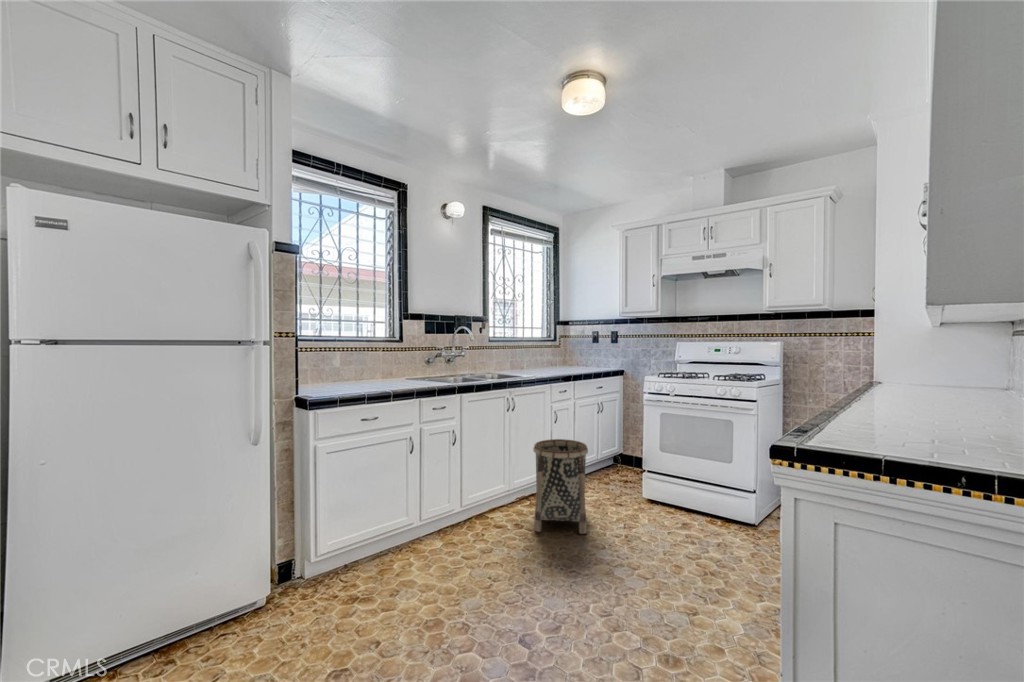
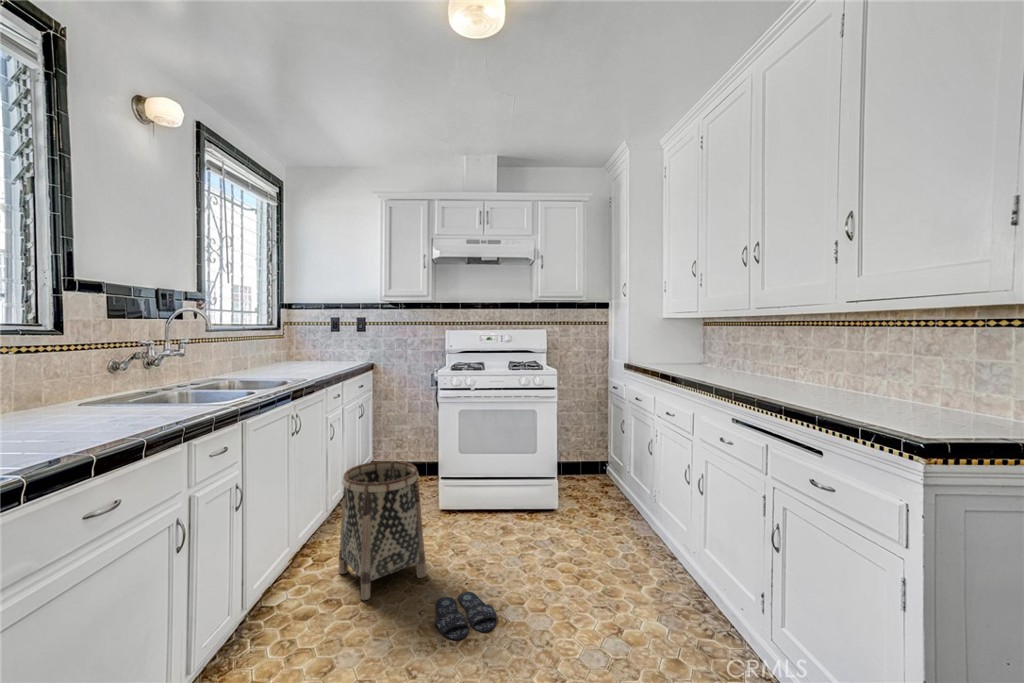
slippers: none [559,548,608,578] -> present [435,592,496,640]

